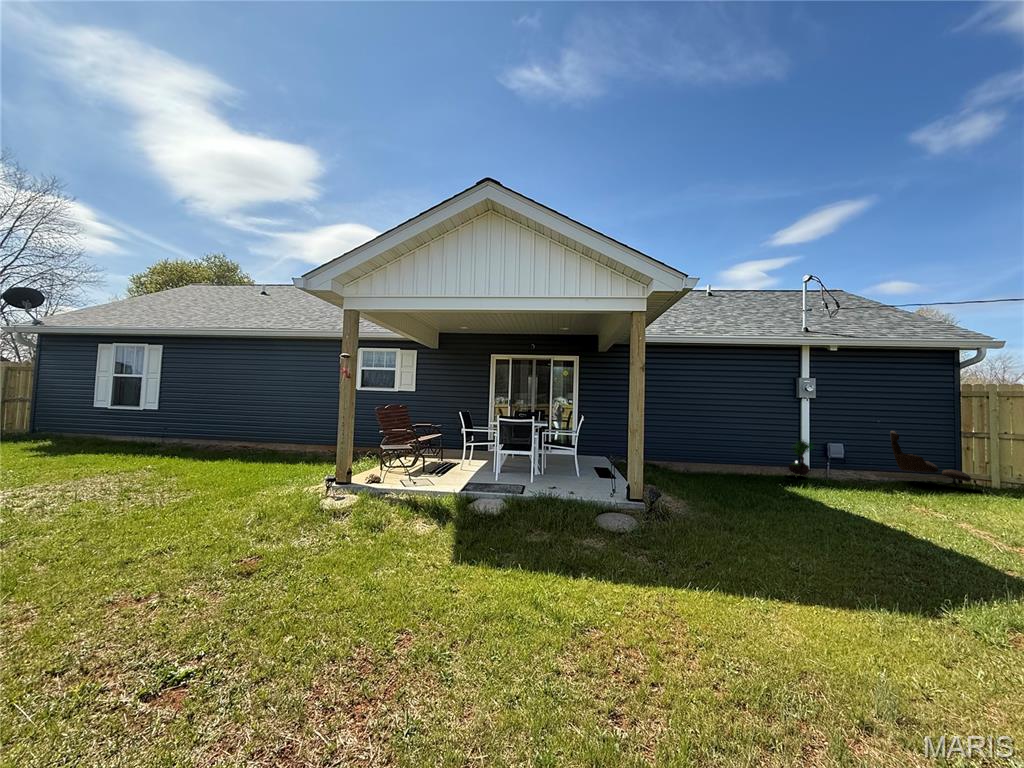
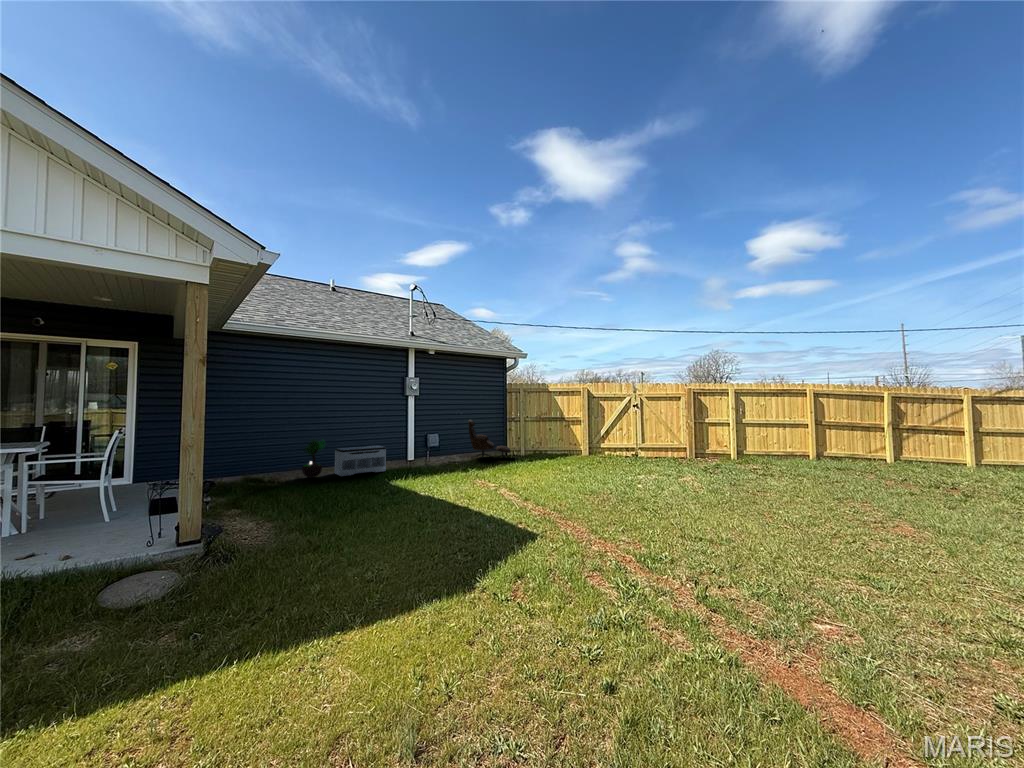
potted tree: present [789,440,812,475] -> present [302,439,325,478]
bench: none [720,447,776,477] -> present [335,446,386,476]

